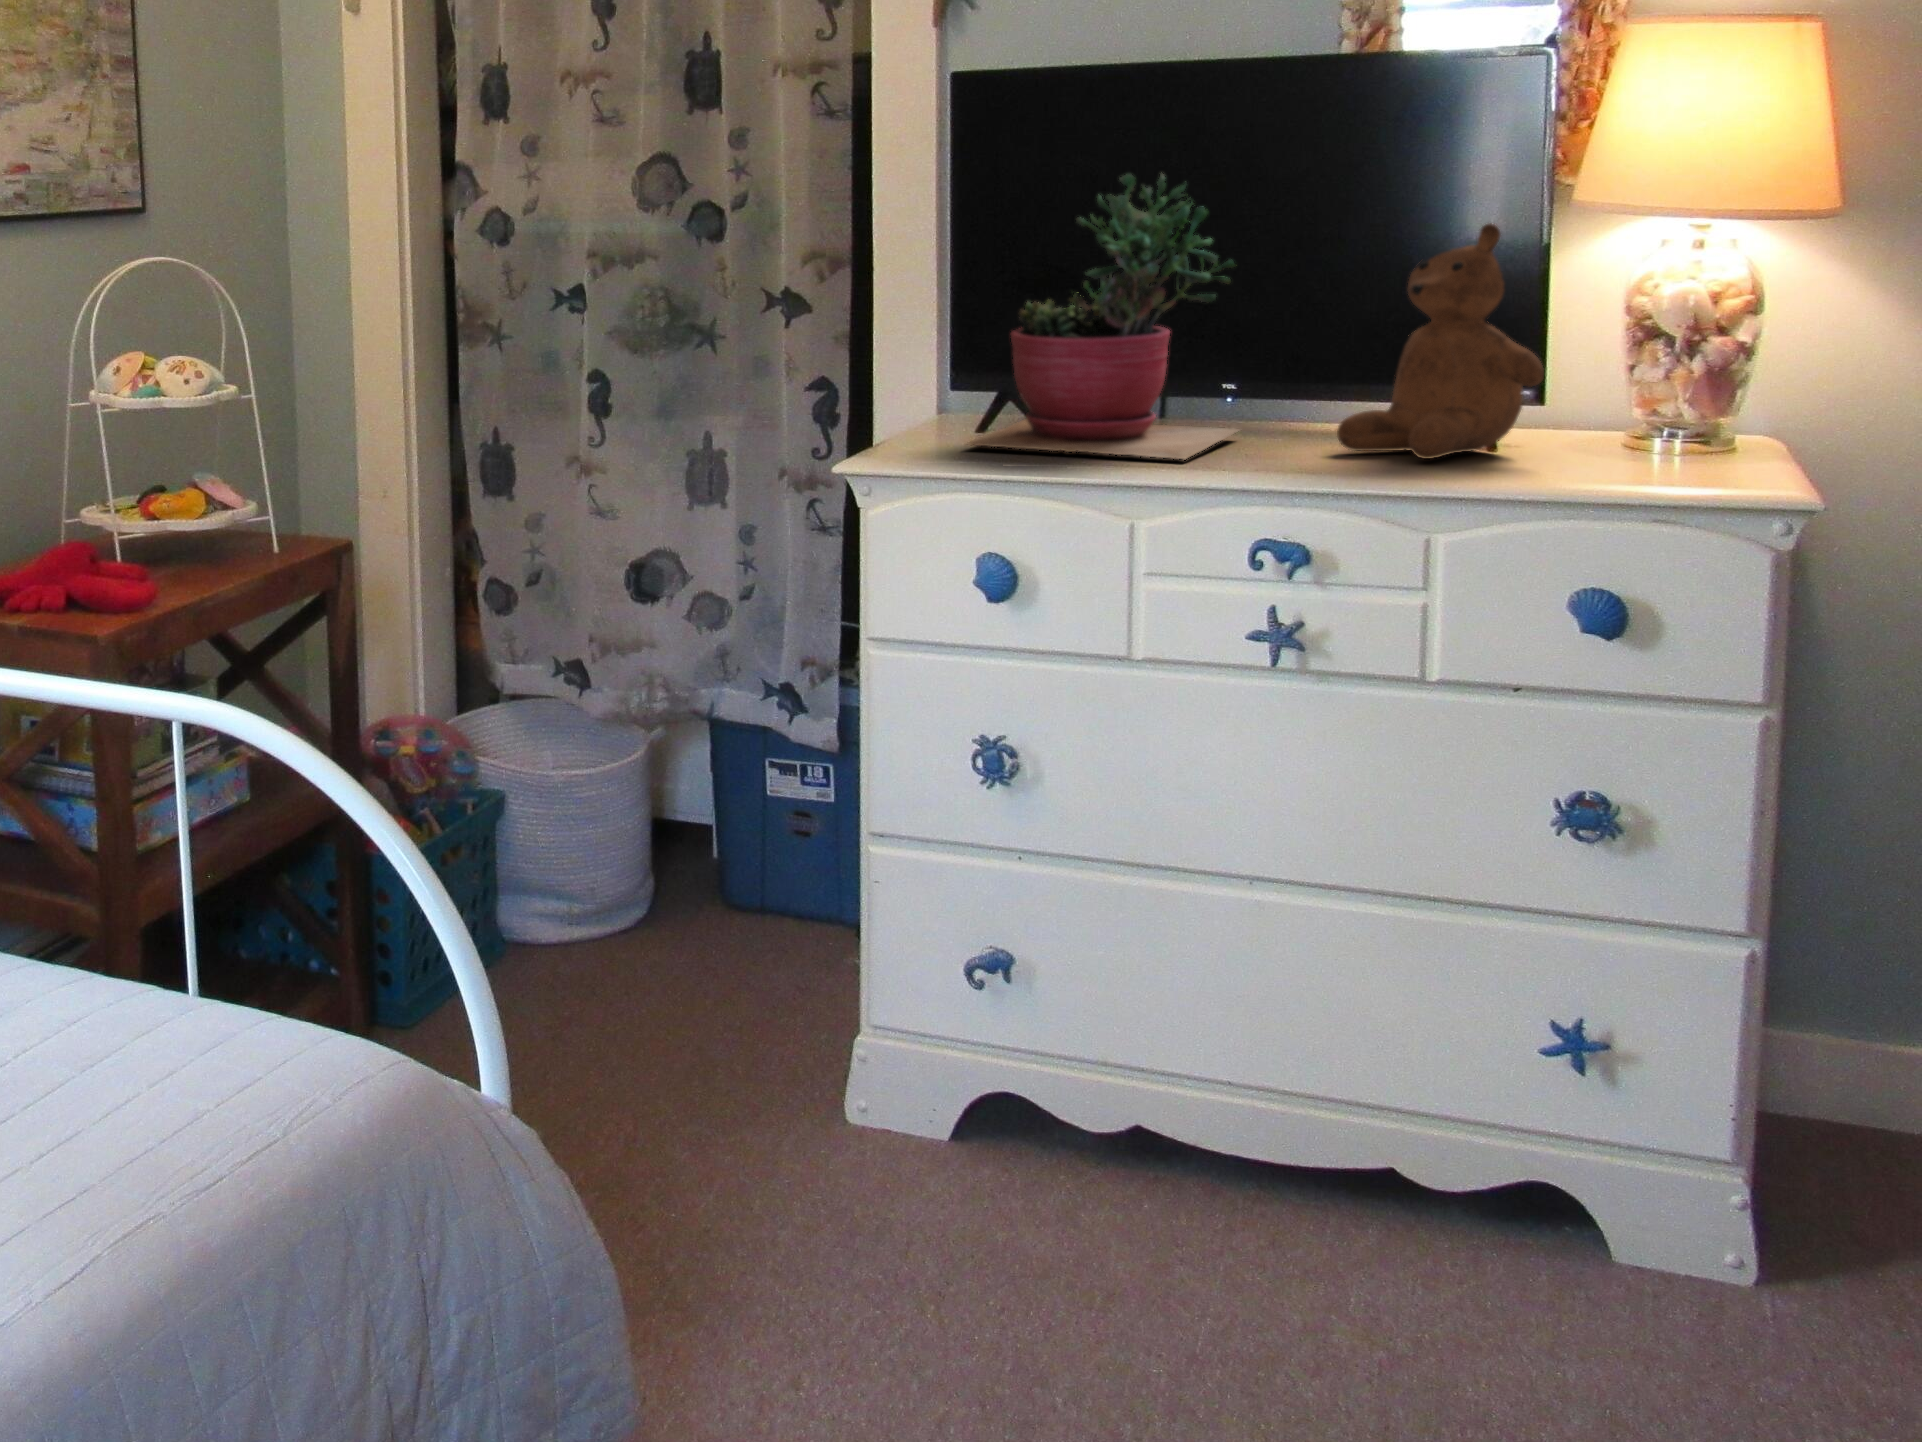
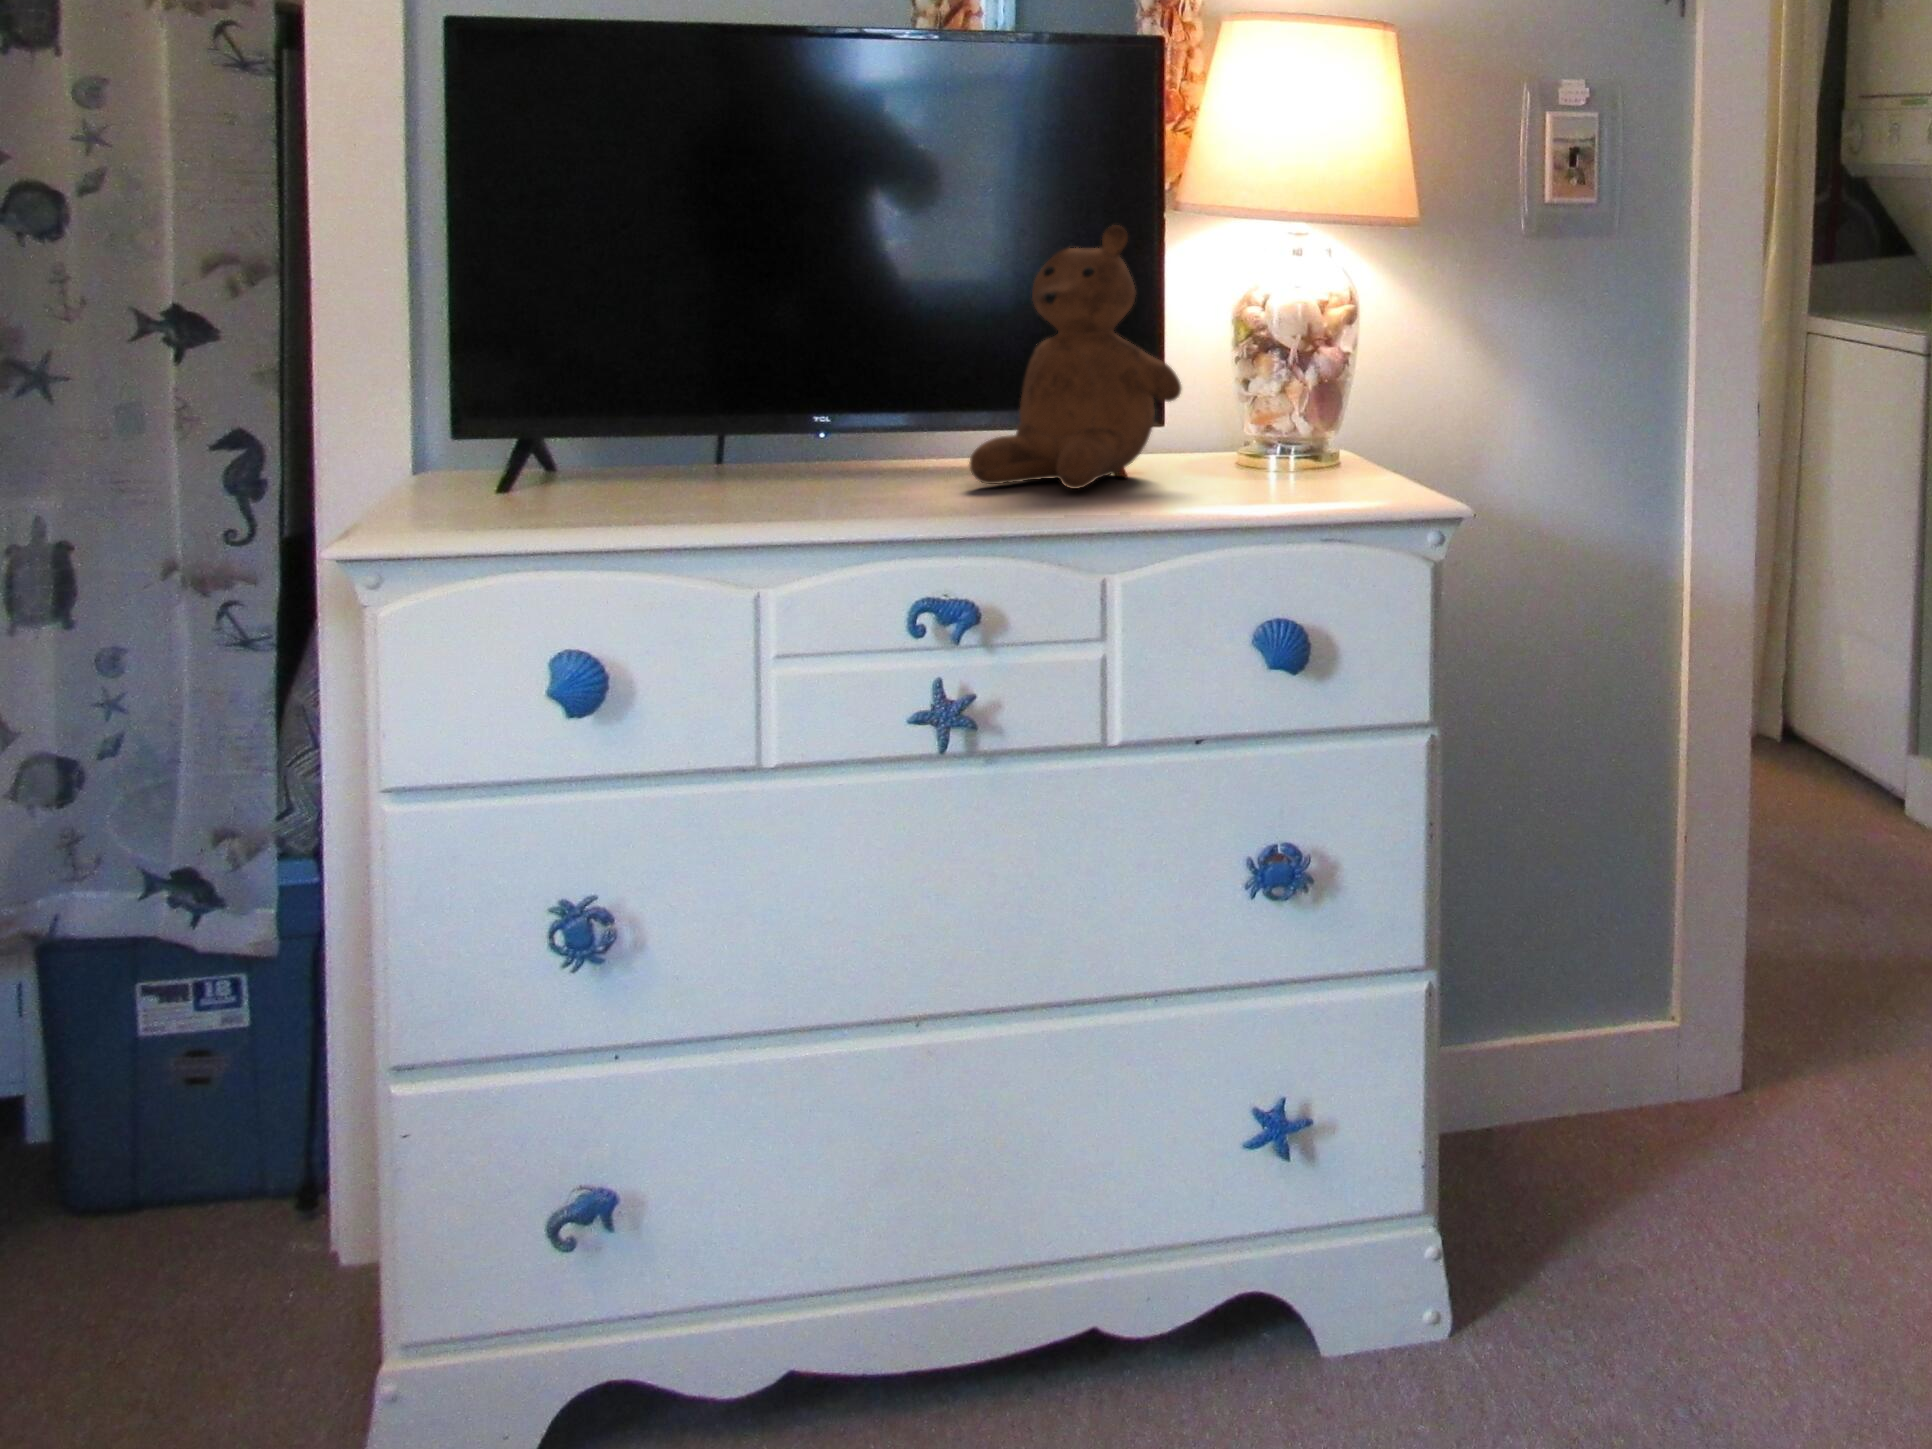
succulent plant: present [967,174,1238,459] -> none [503,160,847,513]

